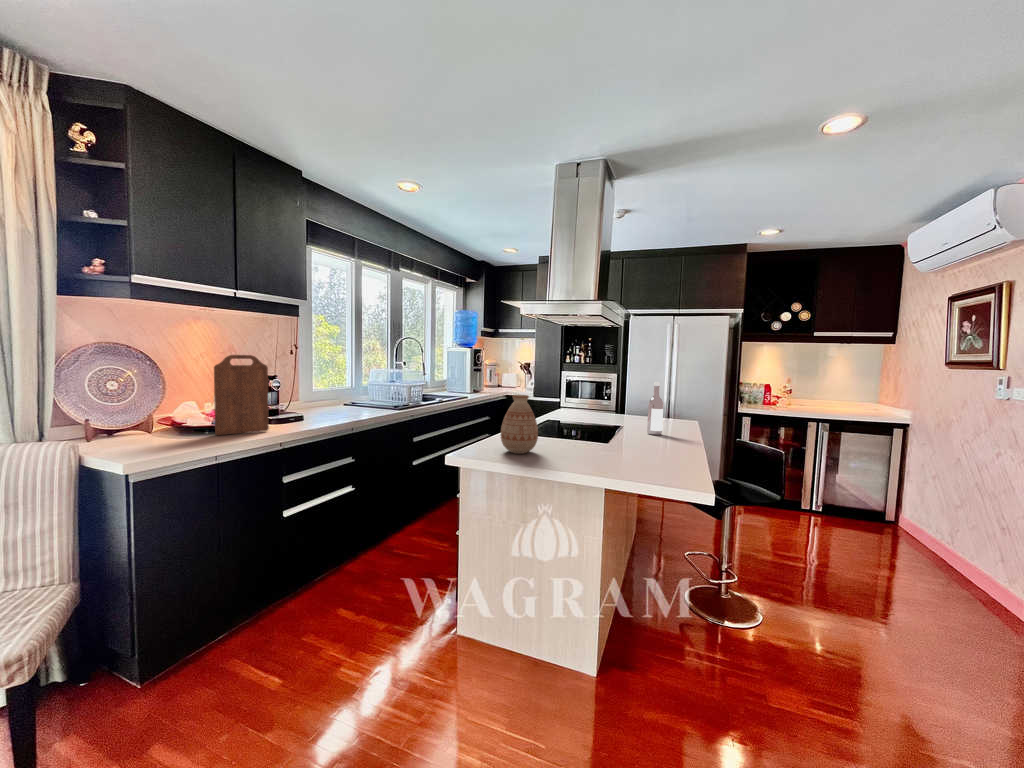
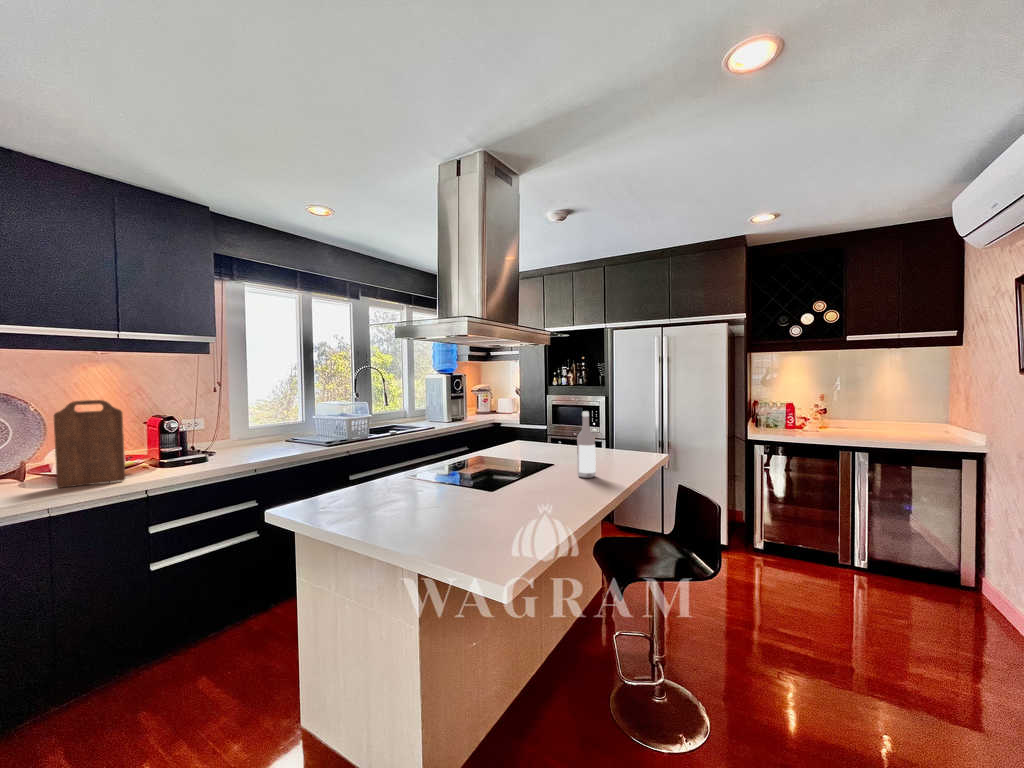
vase: present [501,395,538,454] -> none [338,437,387,512]

